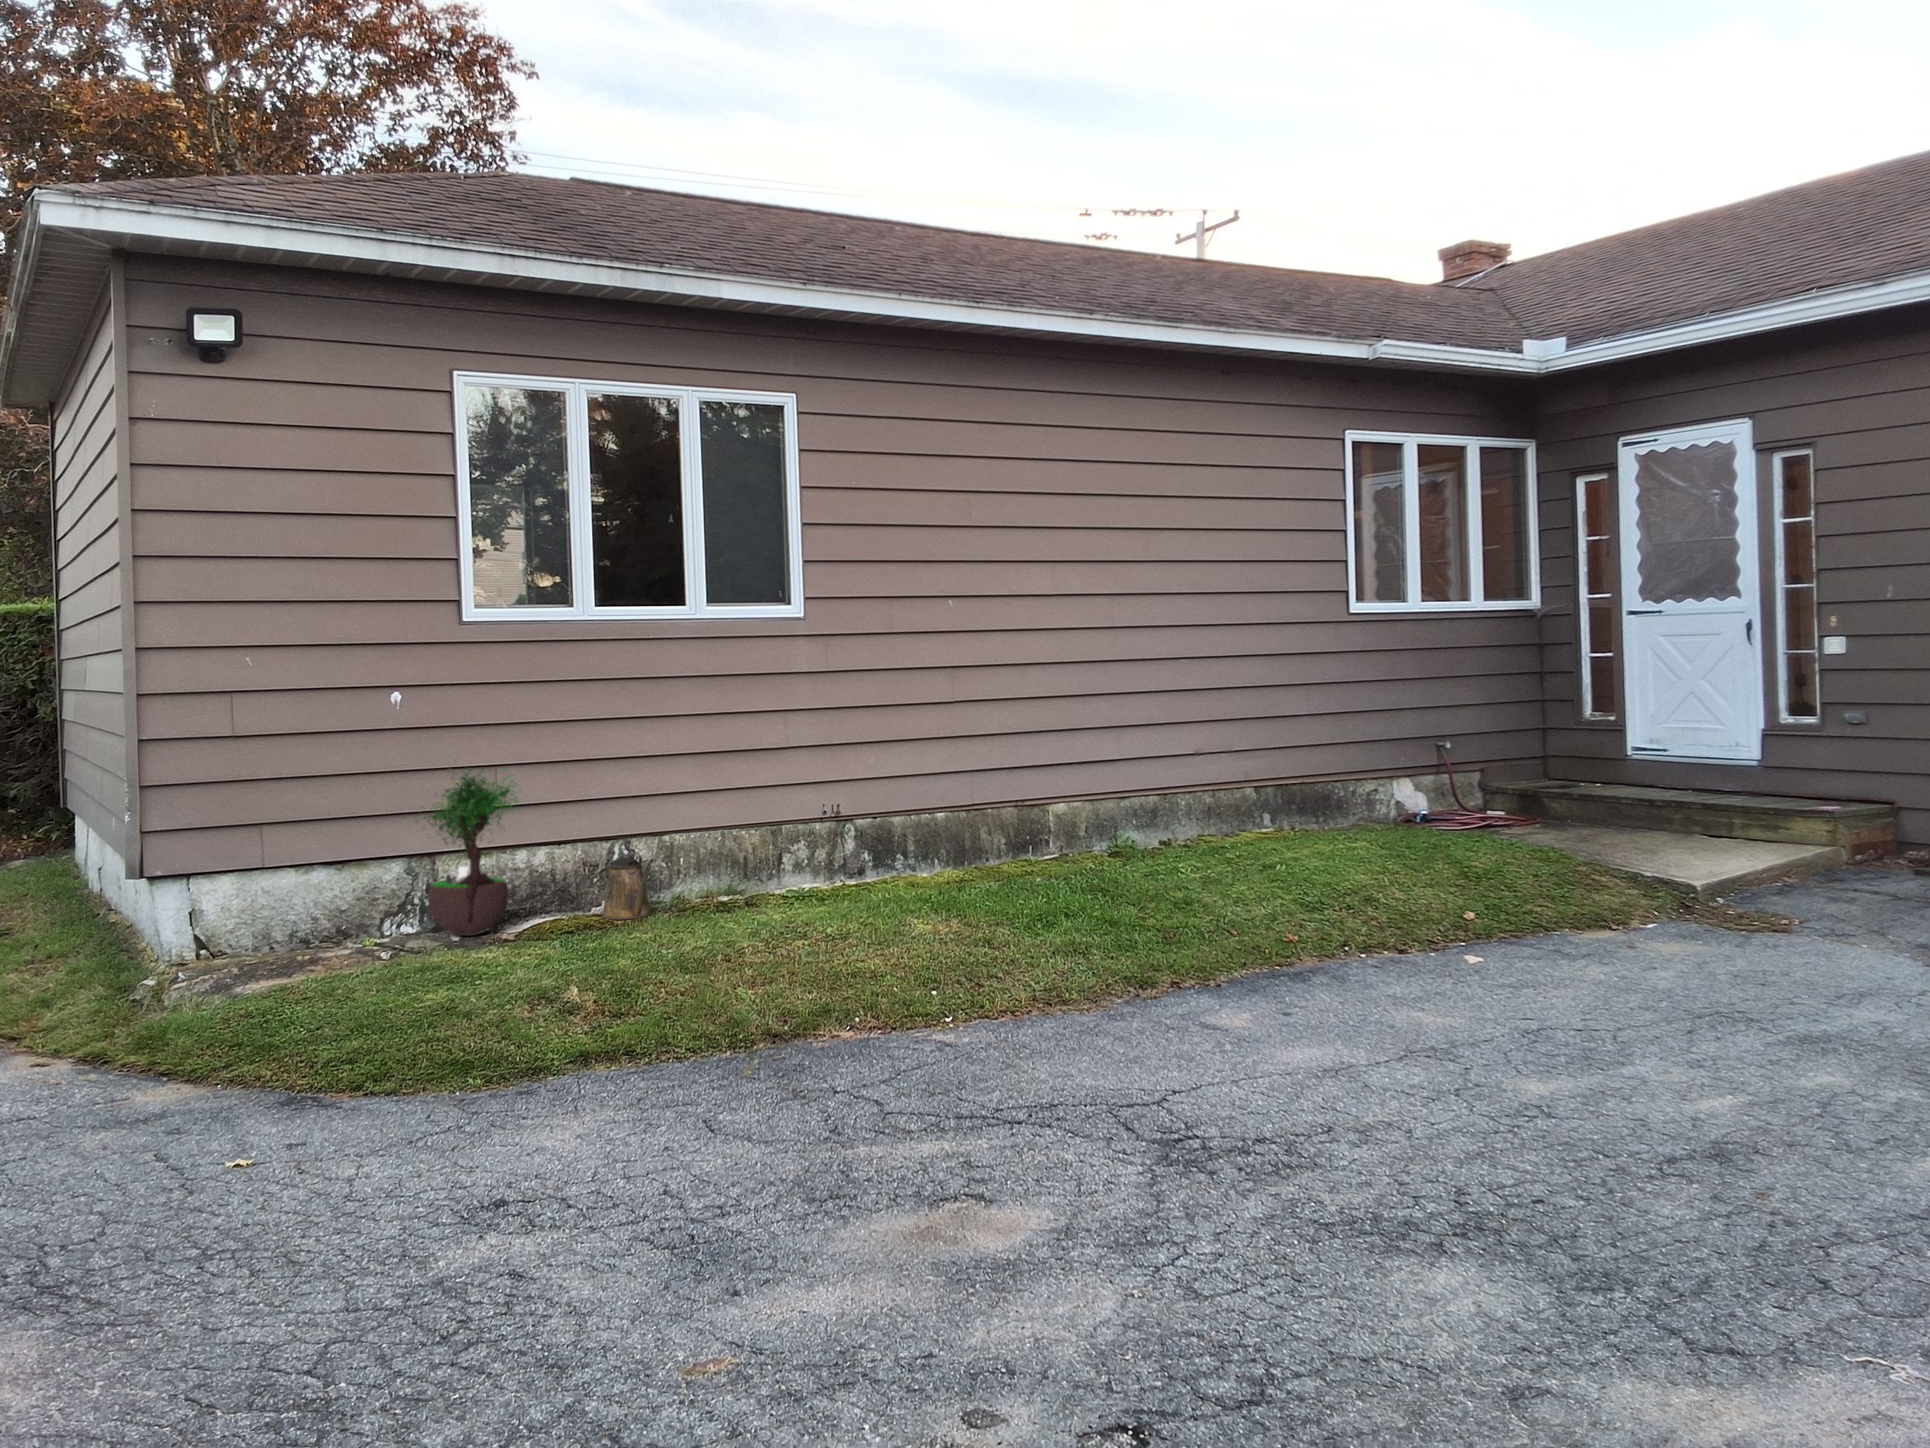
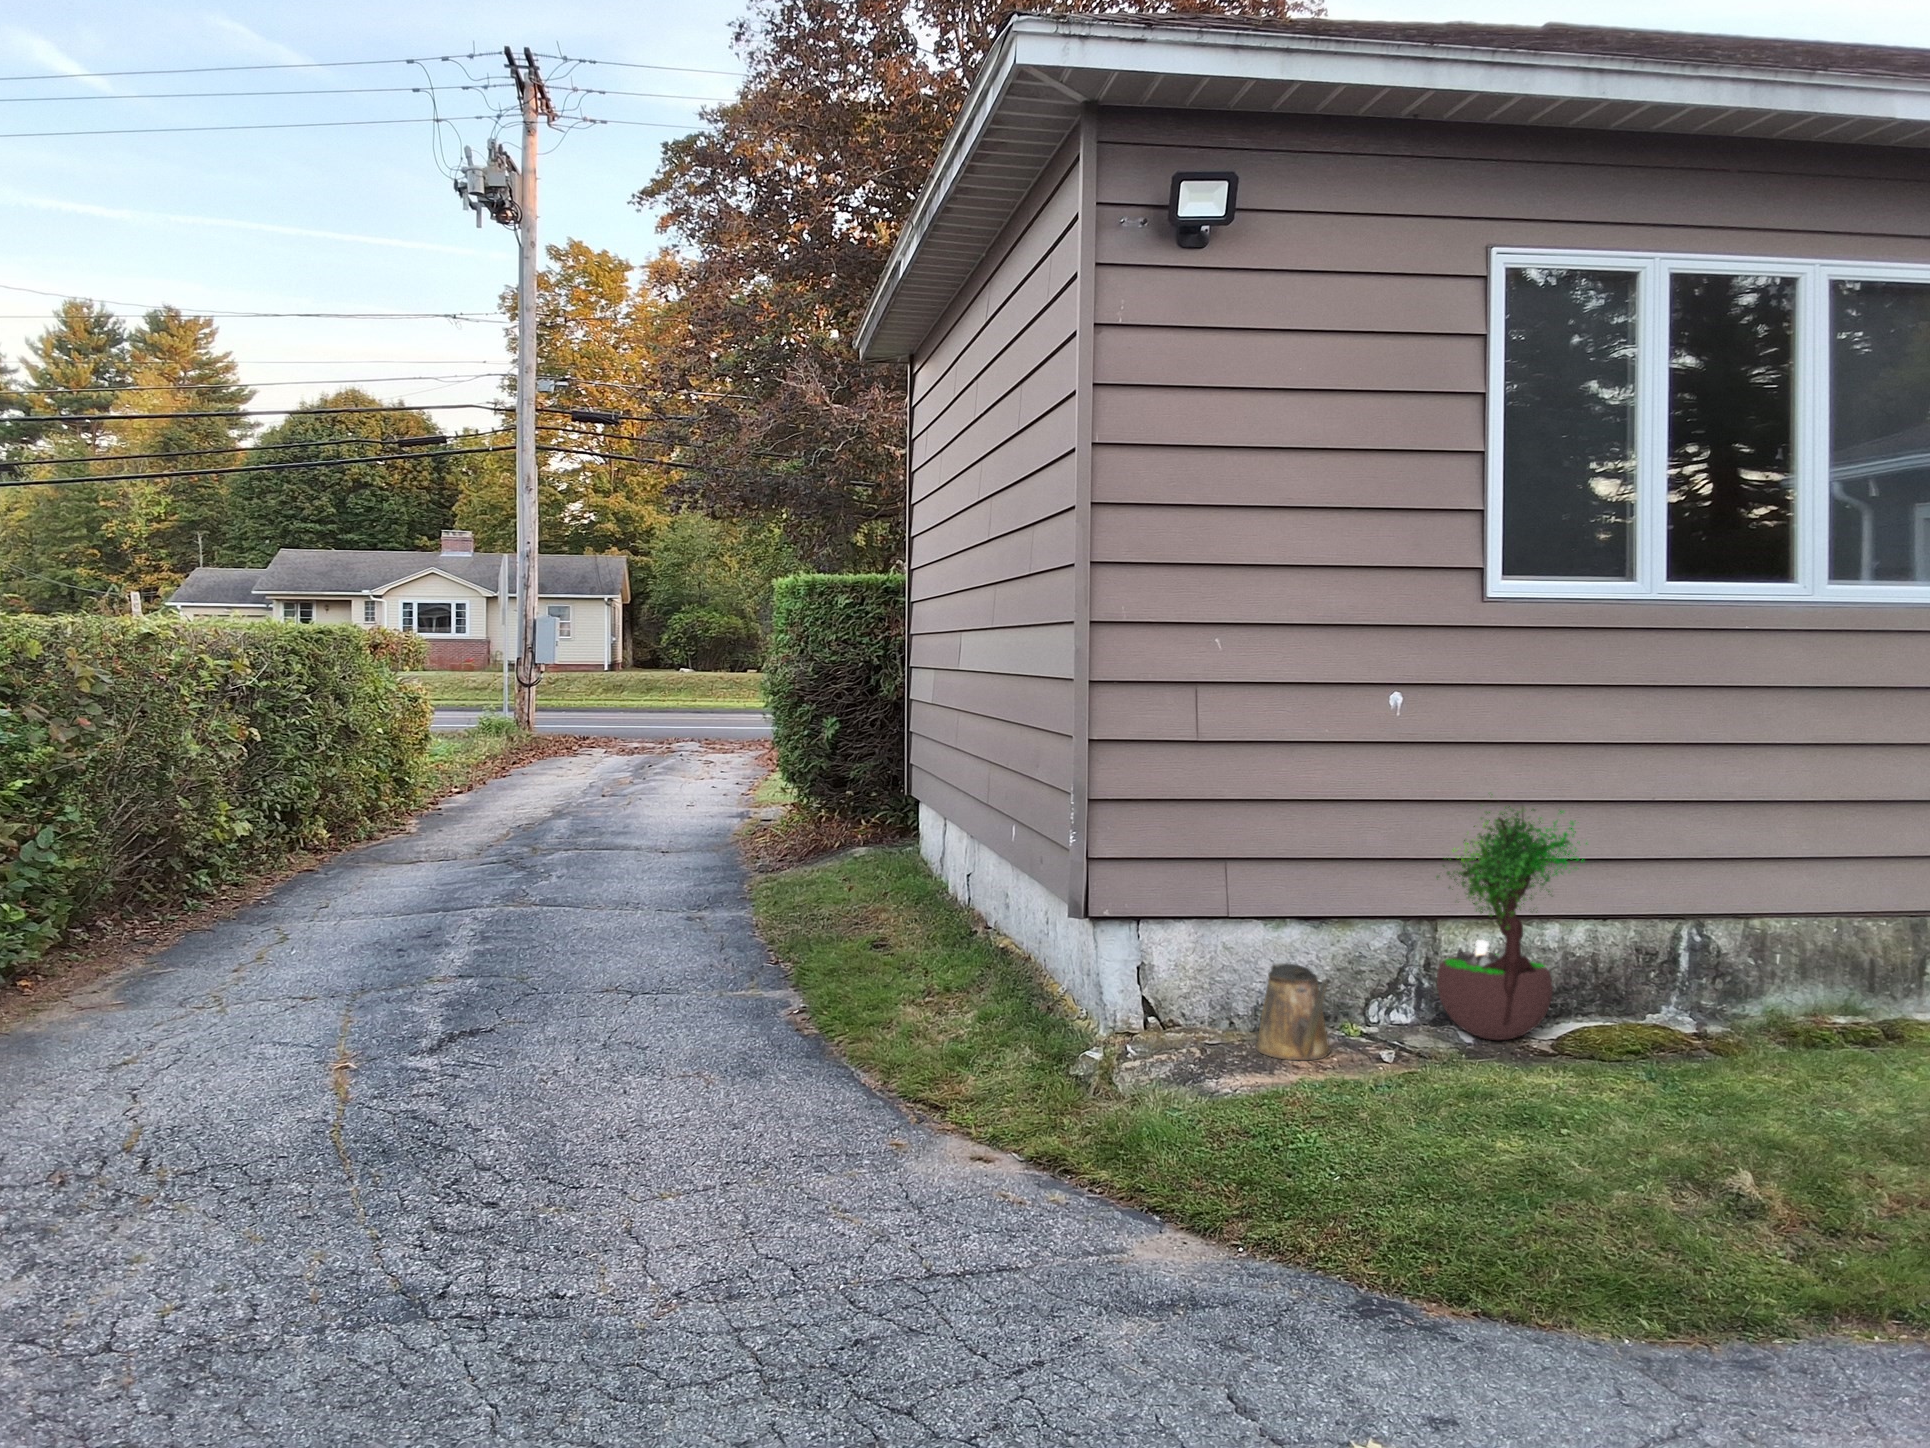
watering can: present [602,858,653,919] -> present [1256,963,1331,1060]

